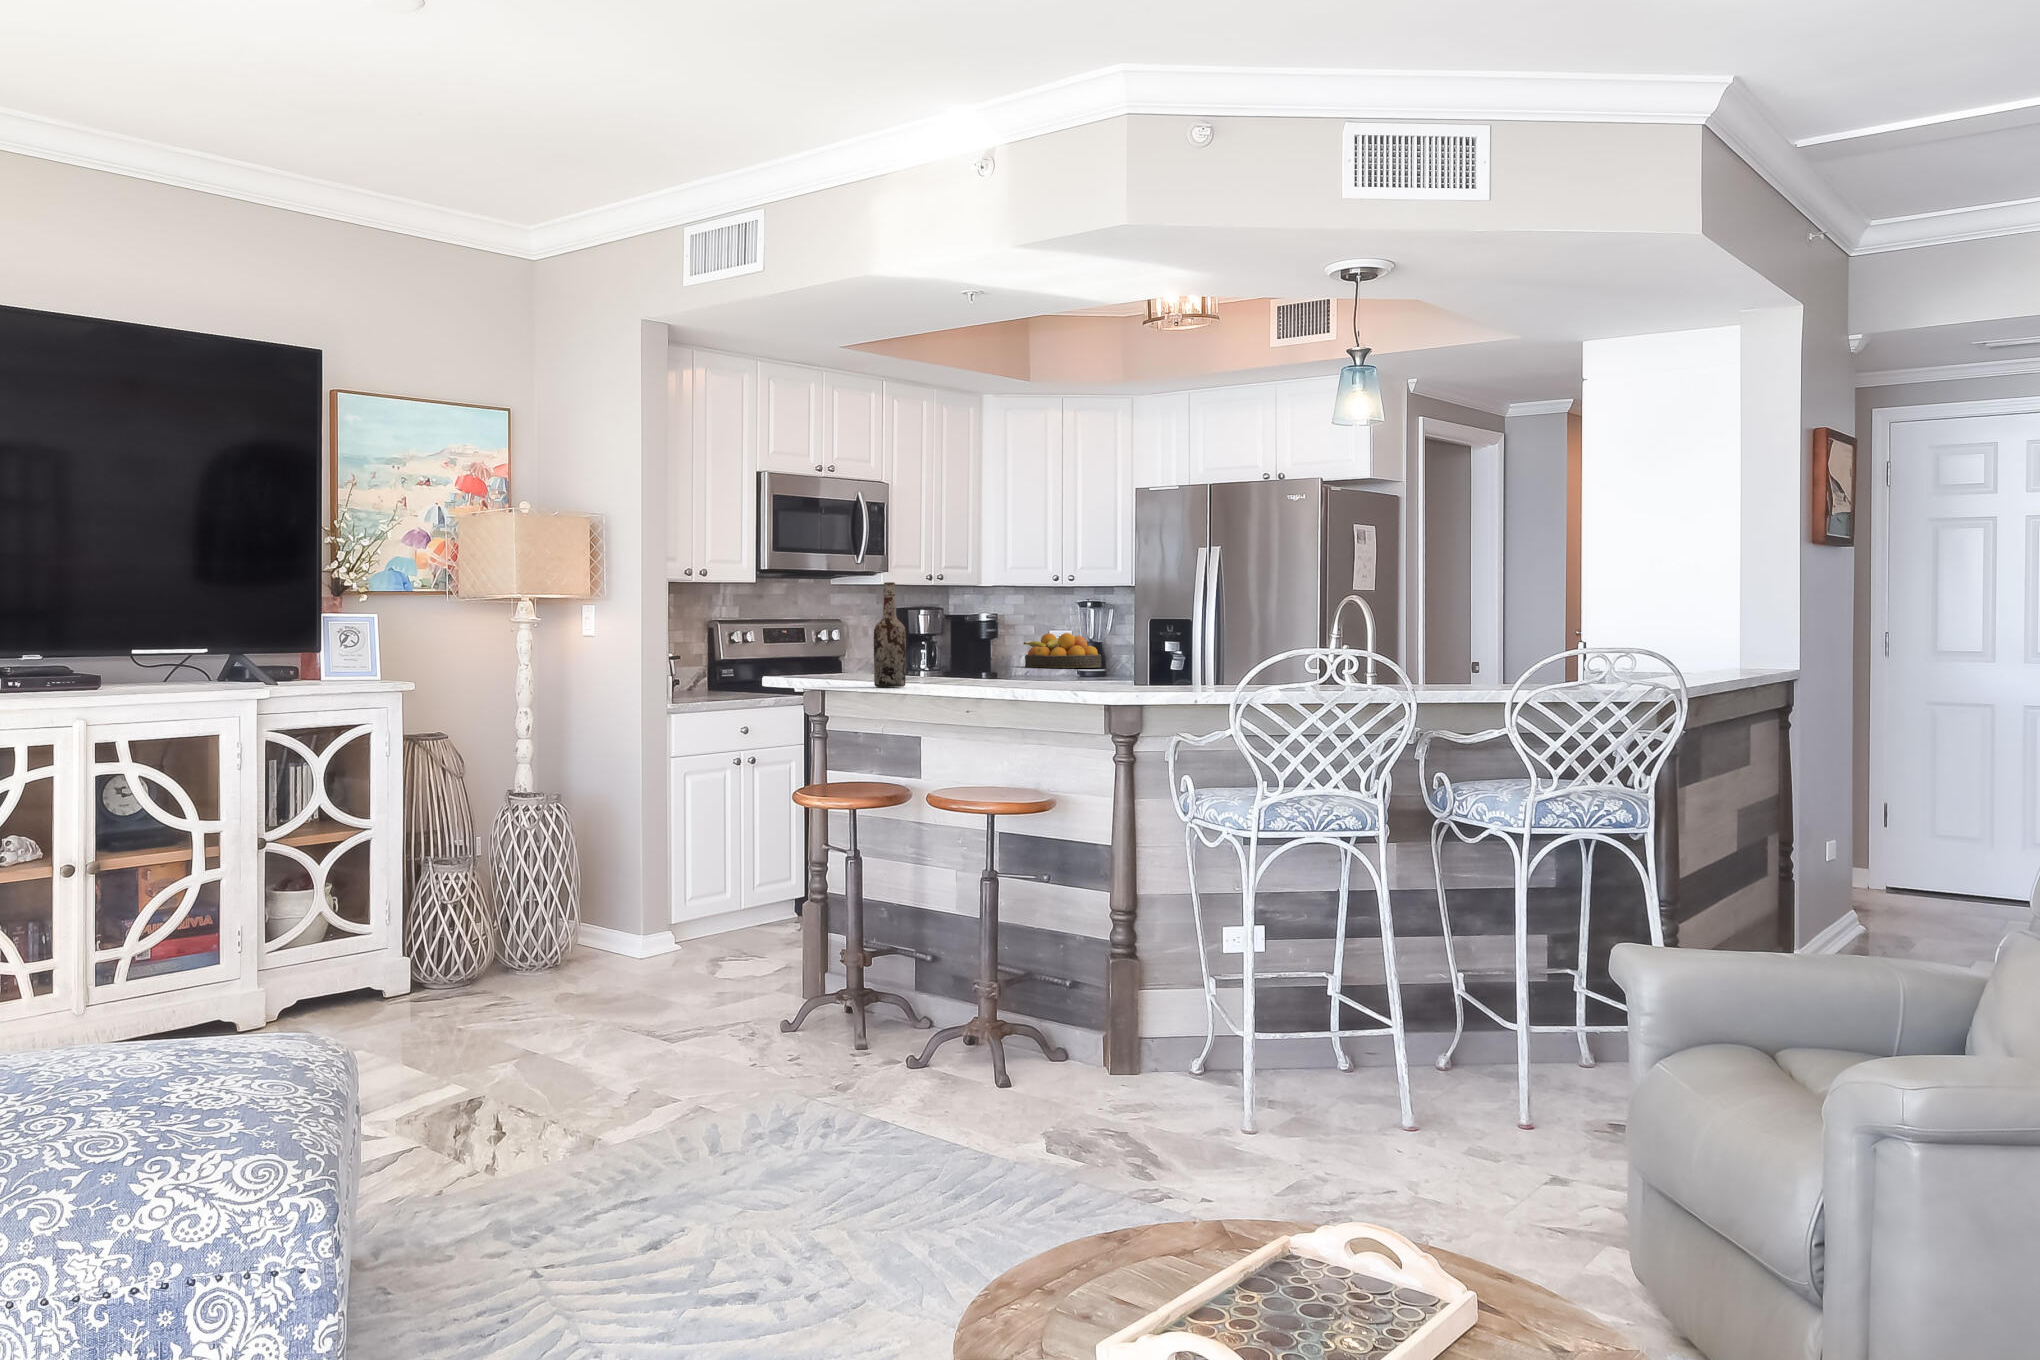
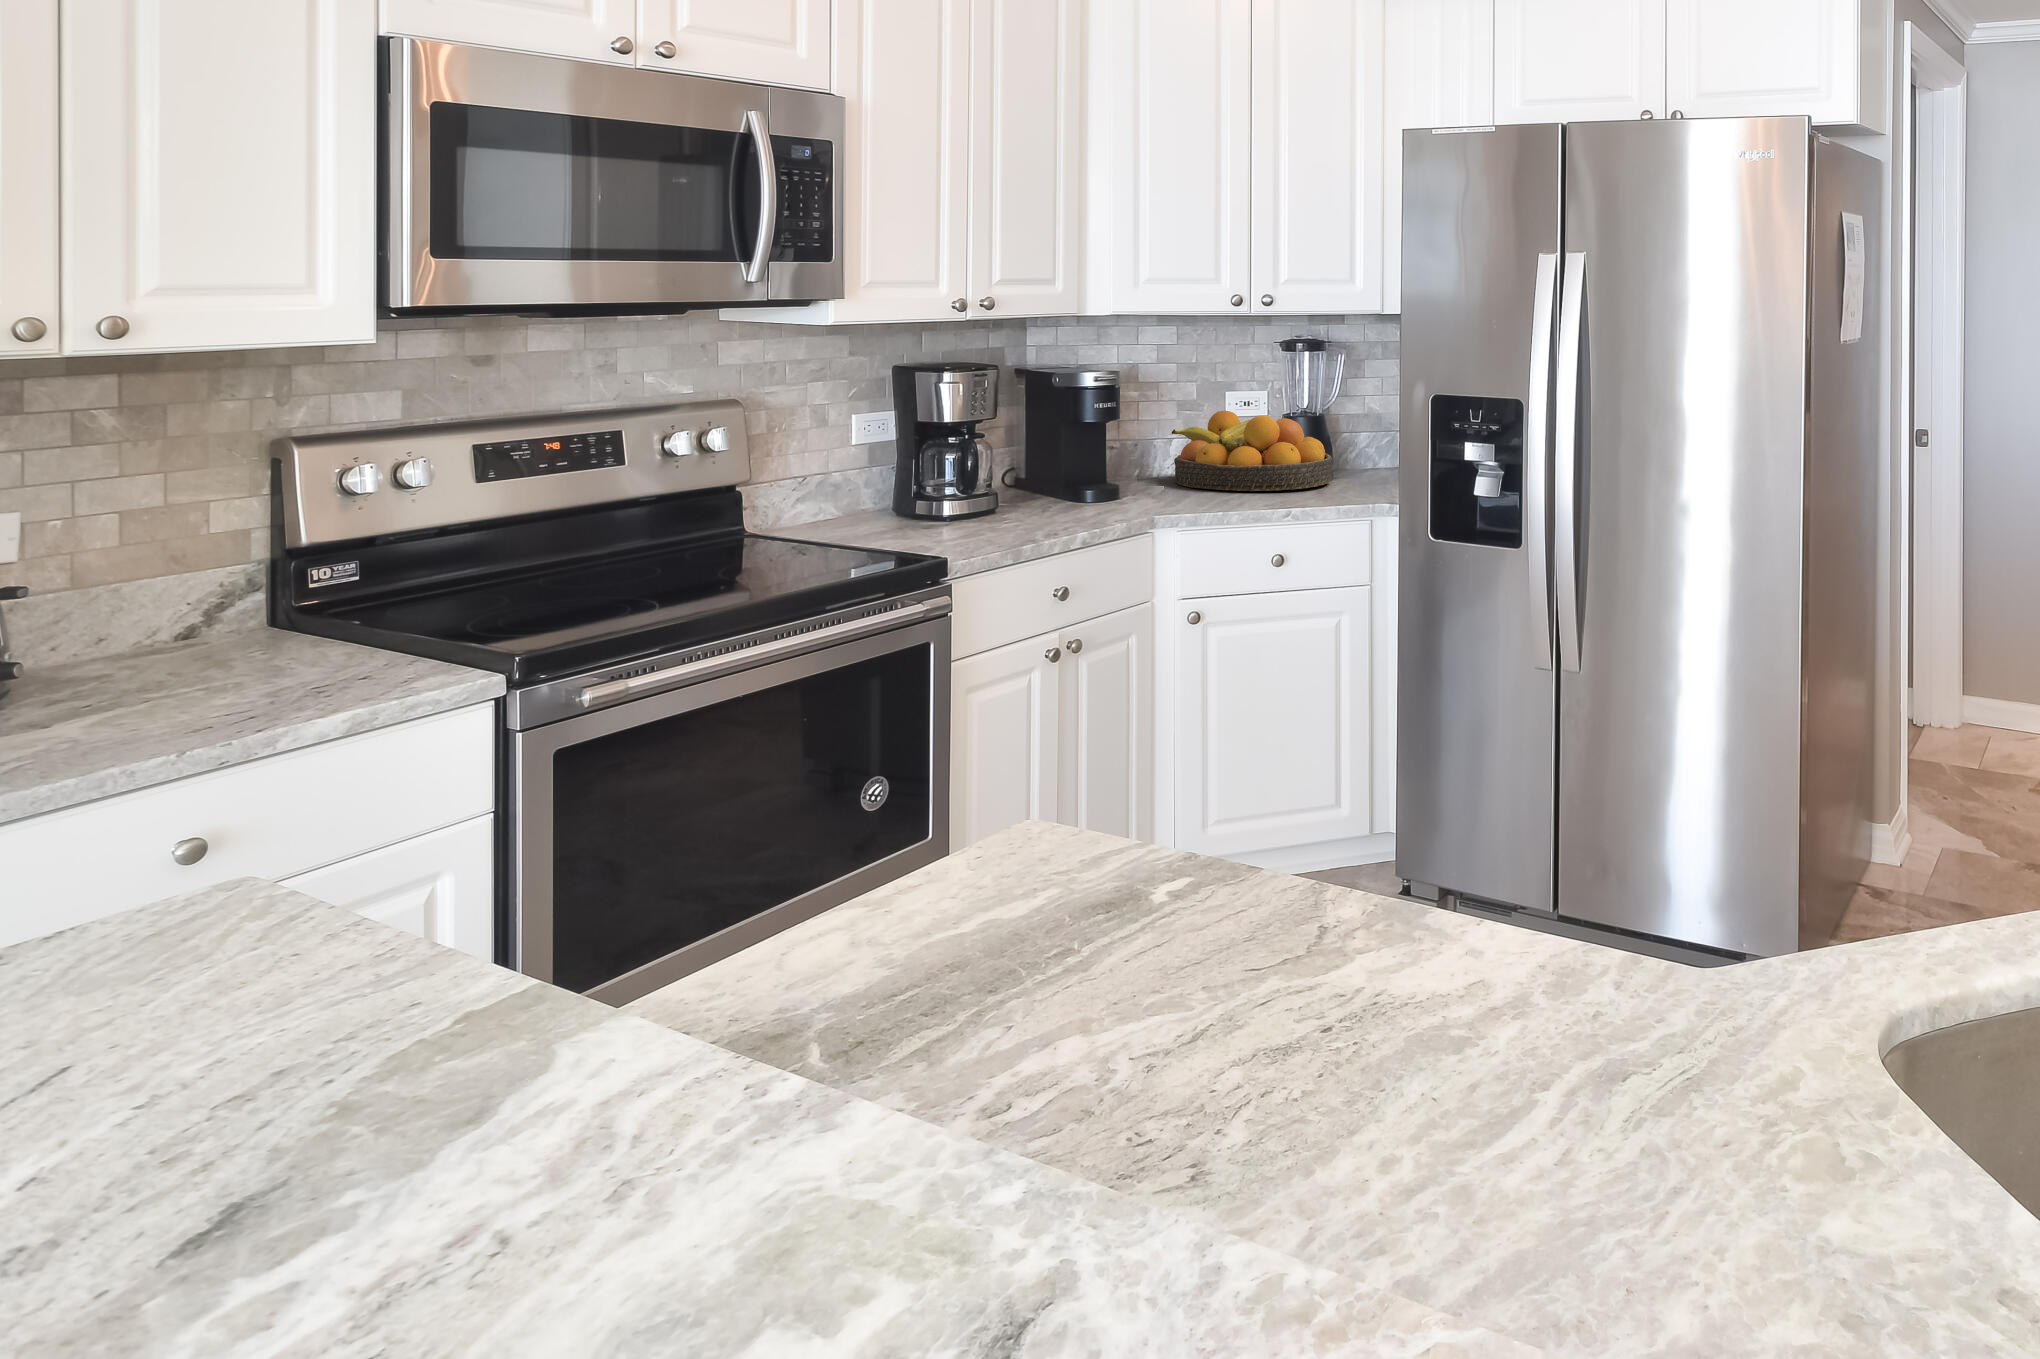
wine bottle: present [874,582,906,687] -> none [101,601,353,1285]

